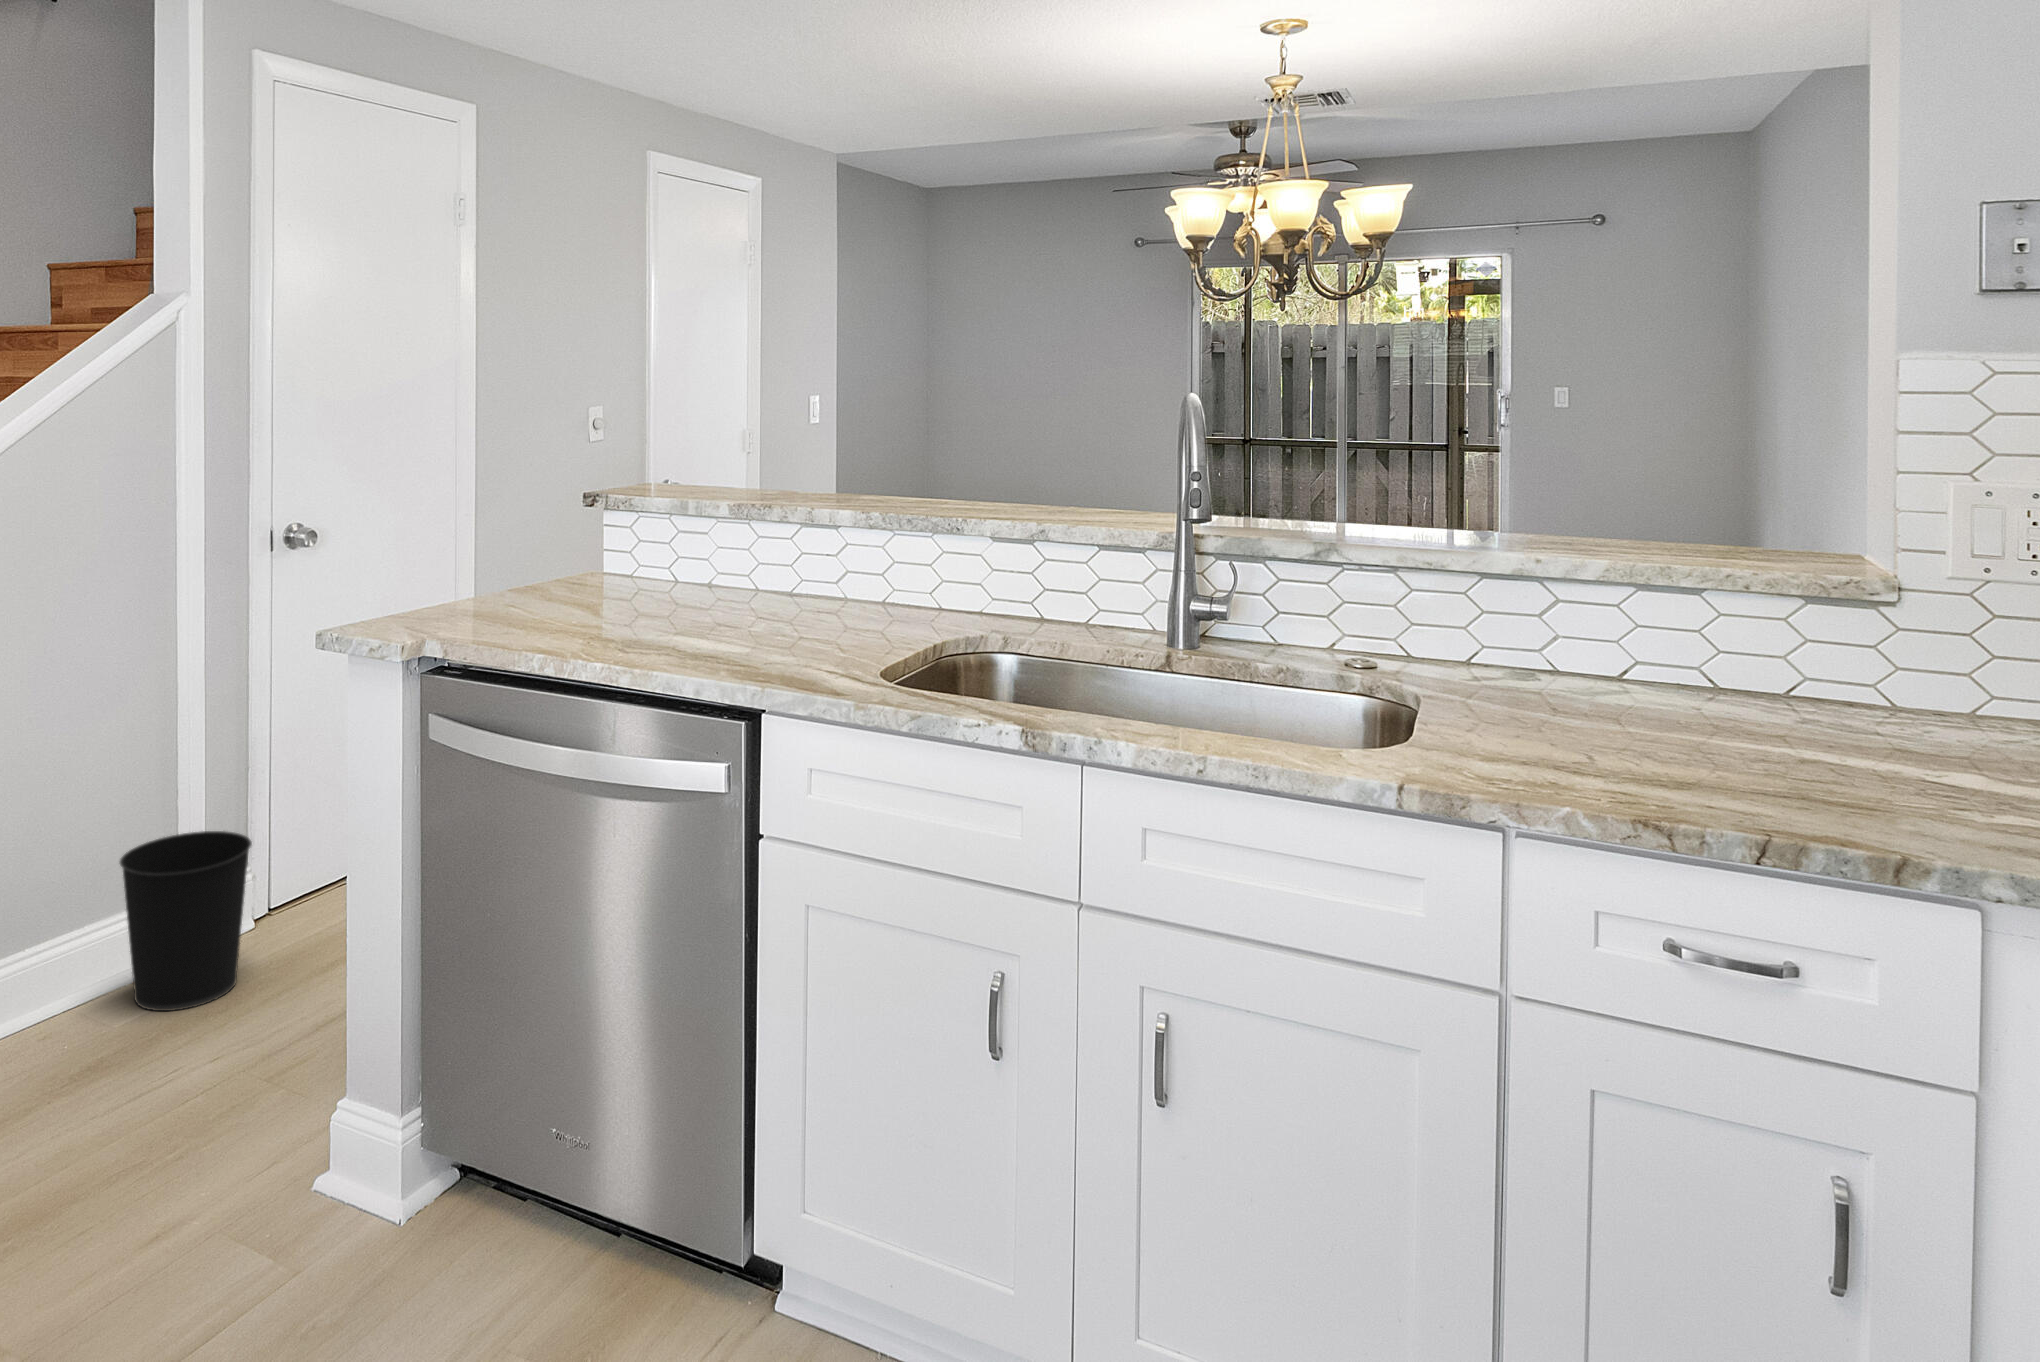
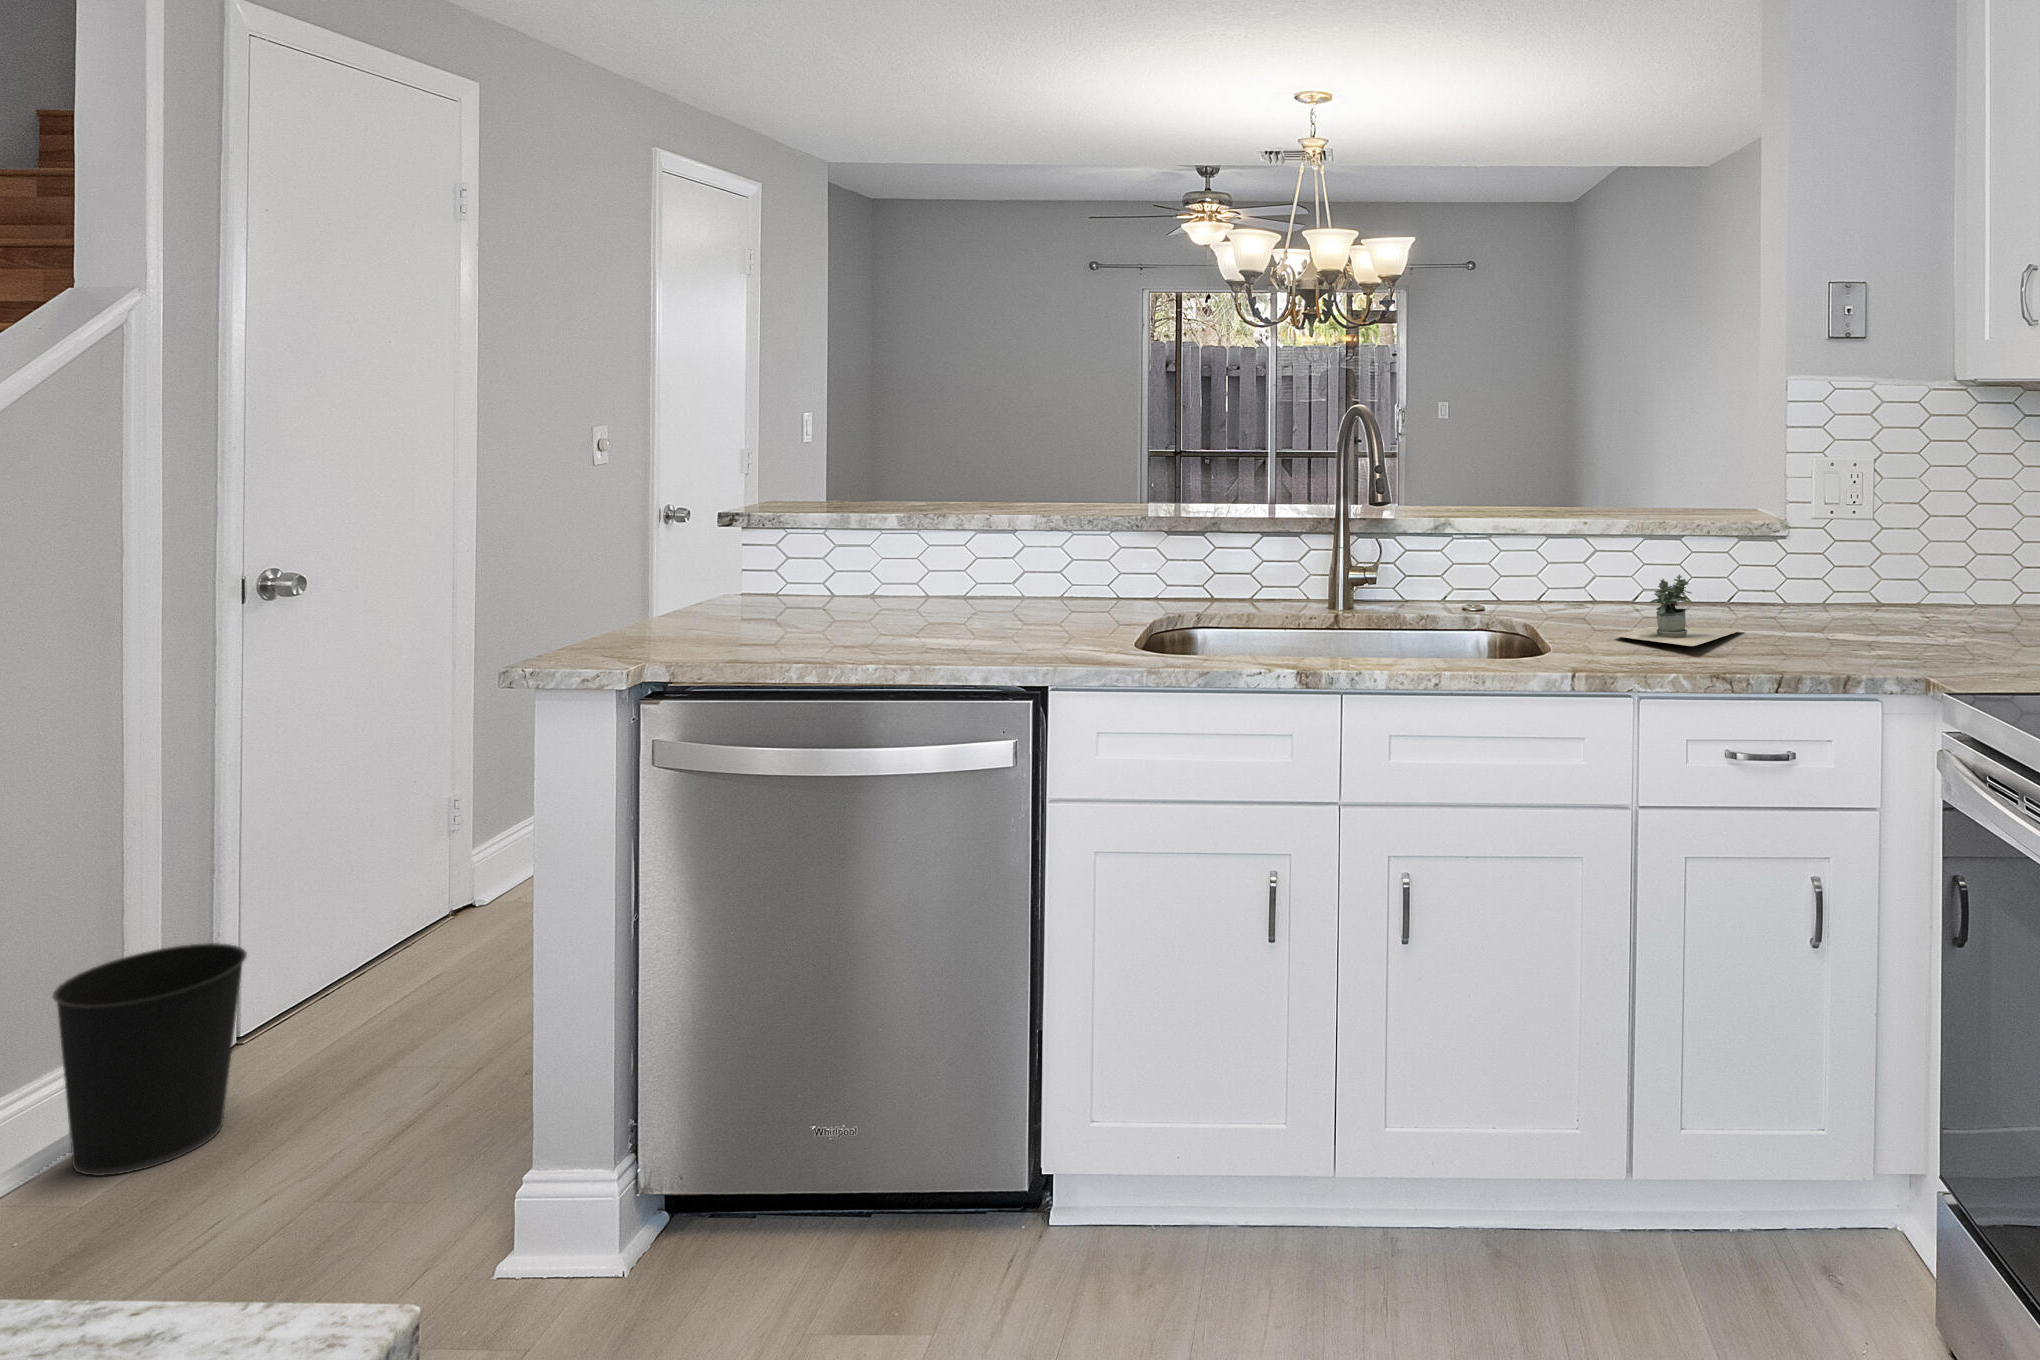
potted plant: none [1522,650,1826,766] -> present [1614,575,1765,646]

